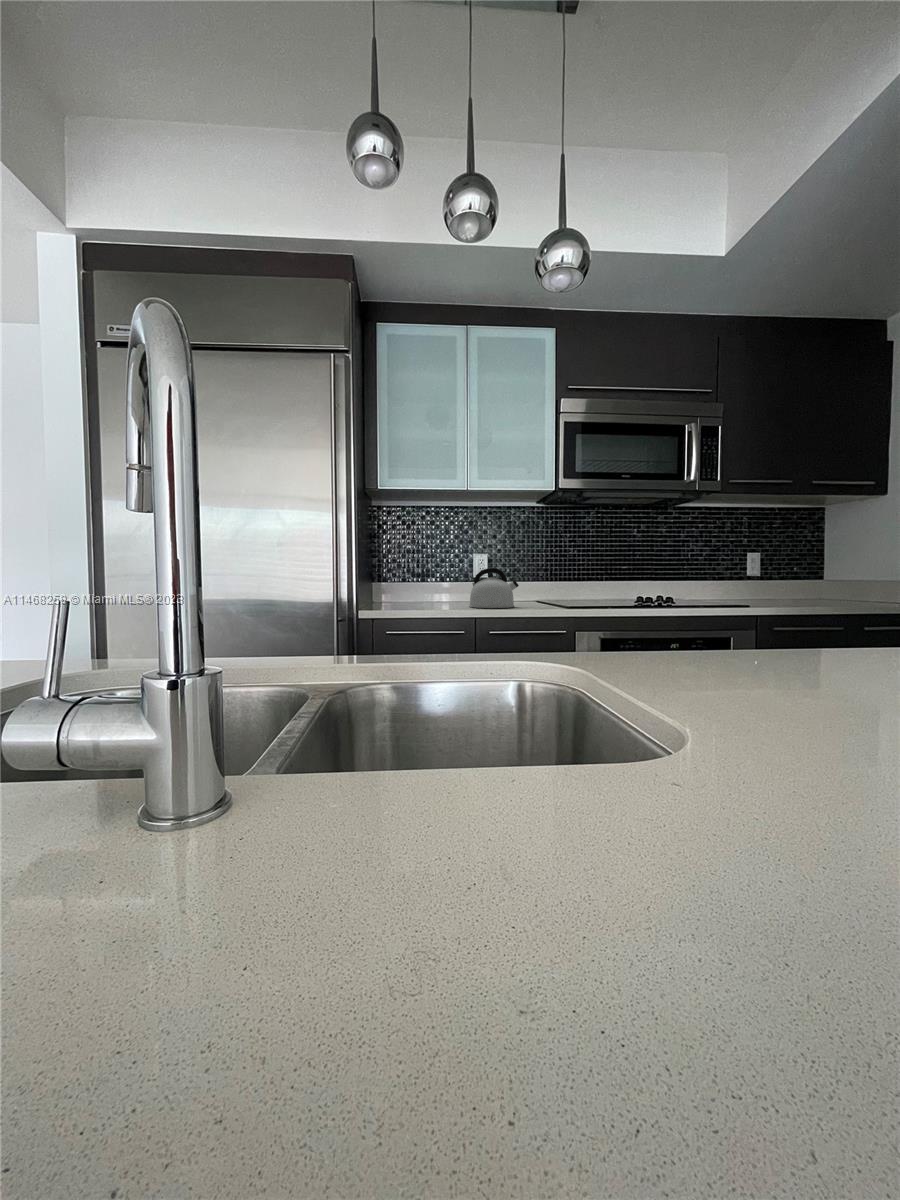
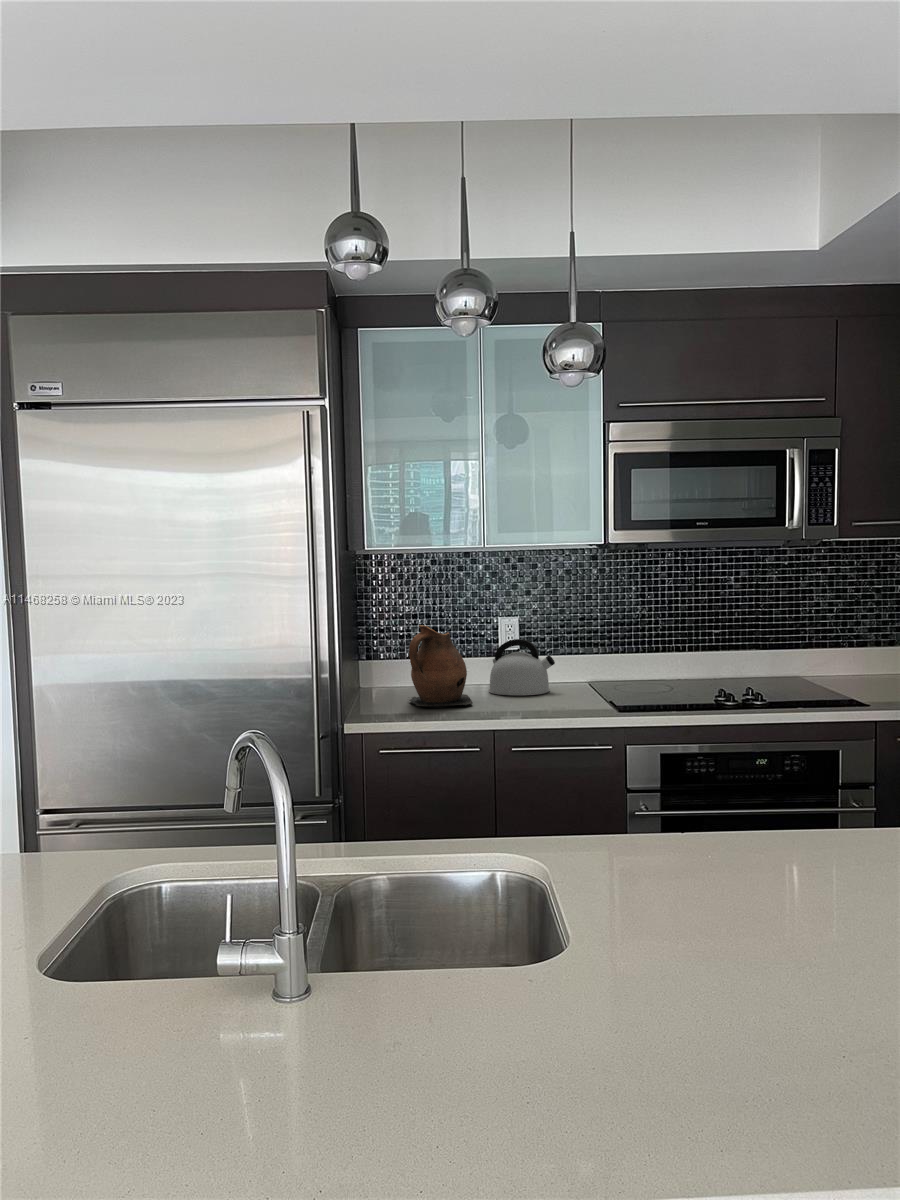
ceramic pitcher: none [413,550,466,612] -> present [409,625,473,706]

